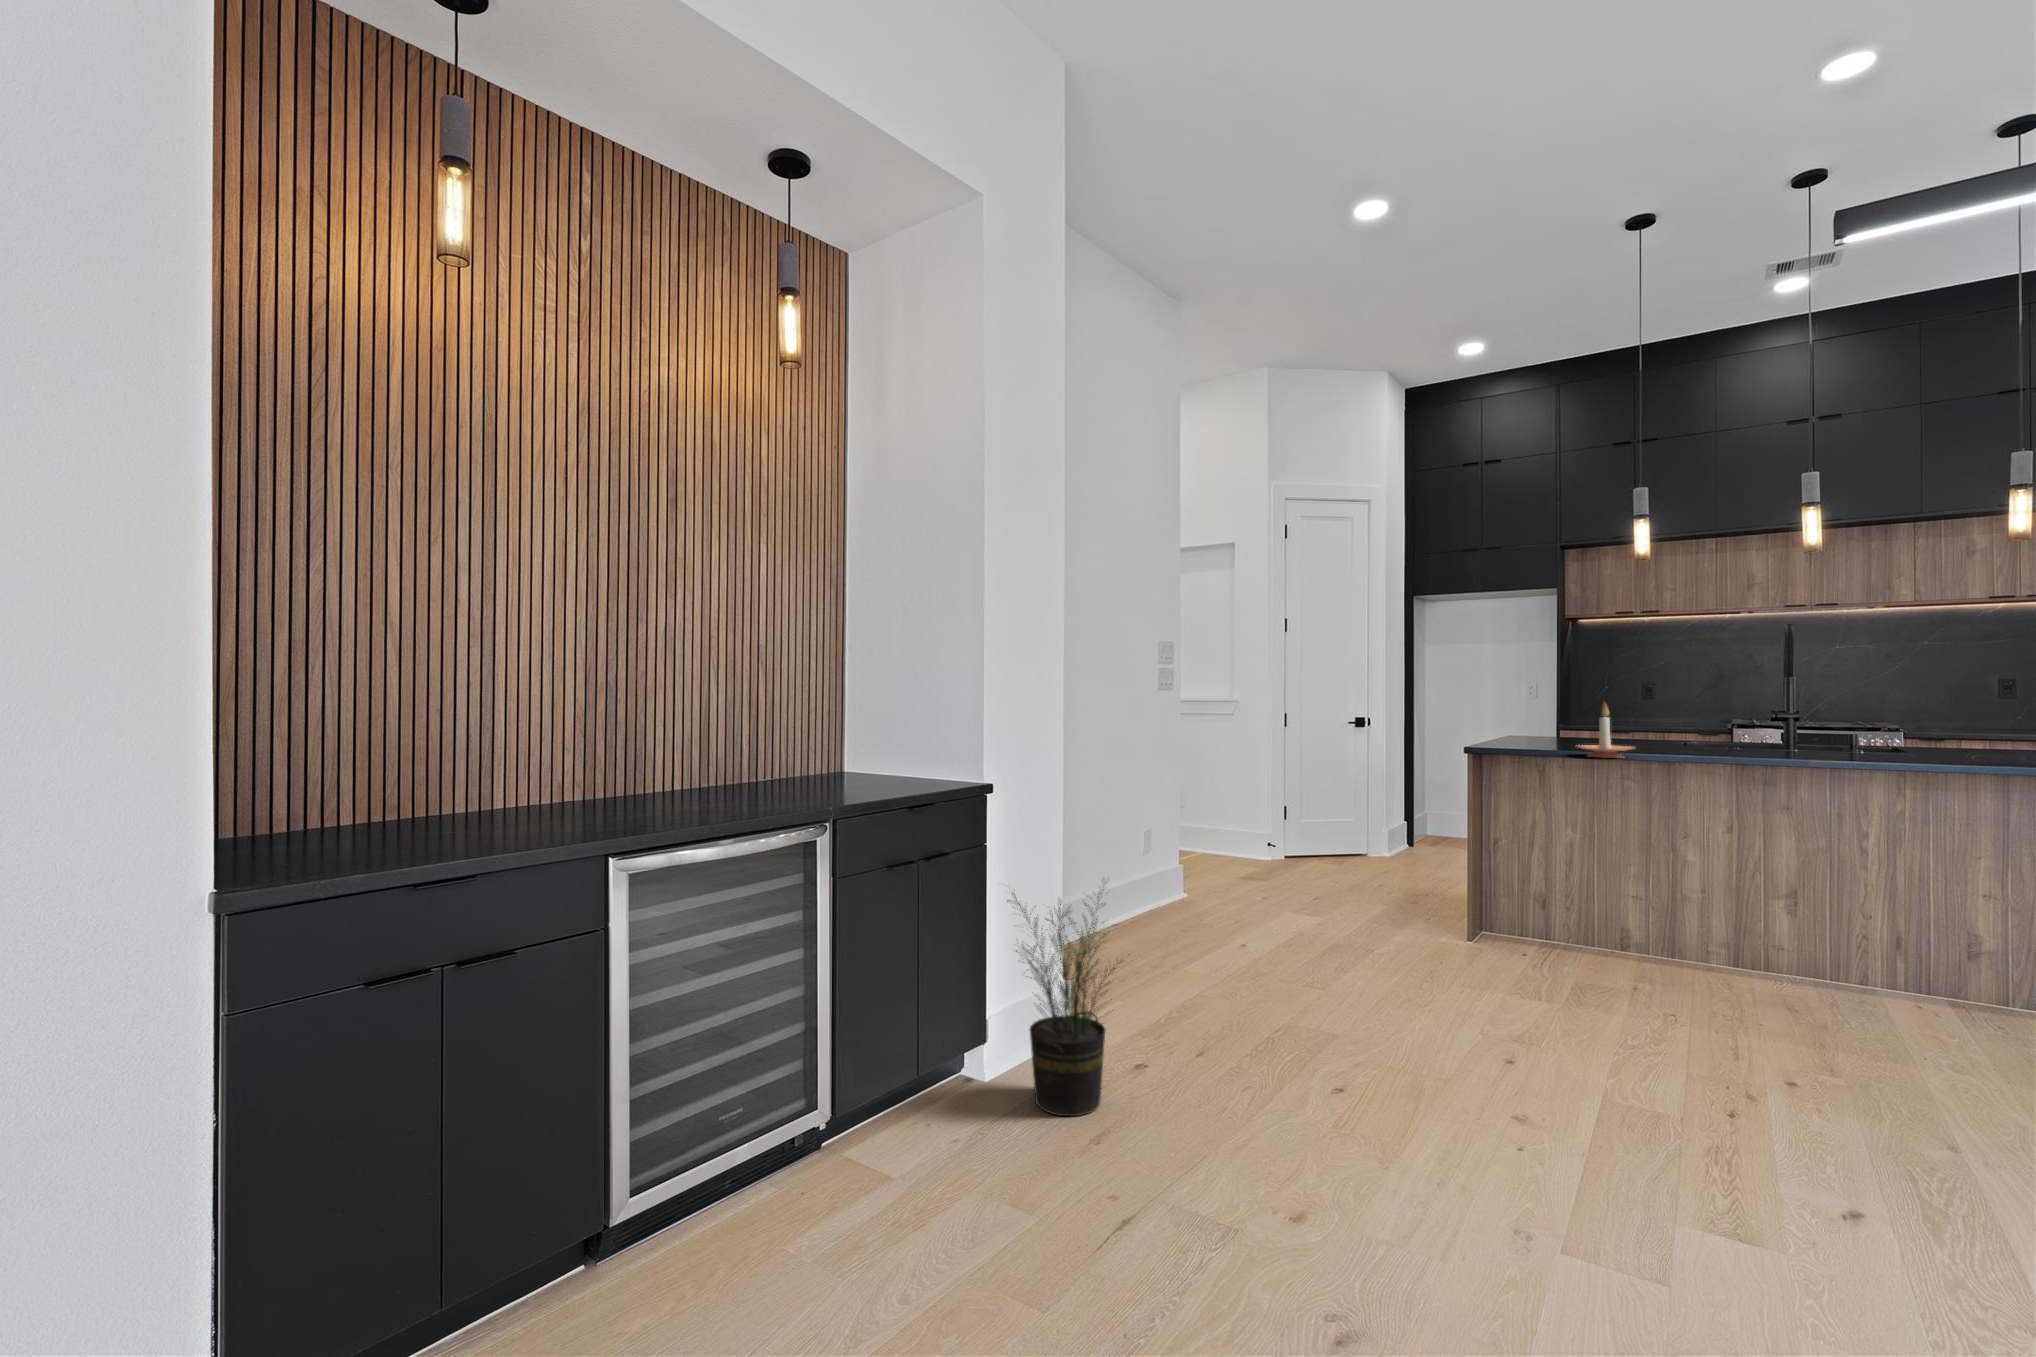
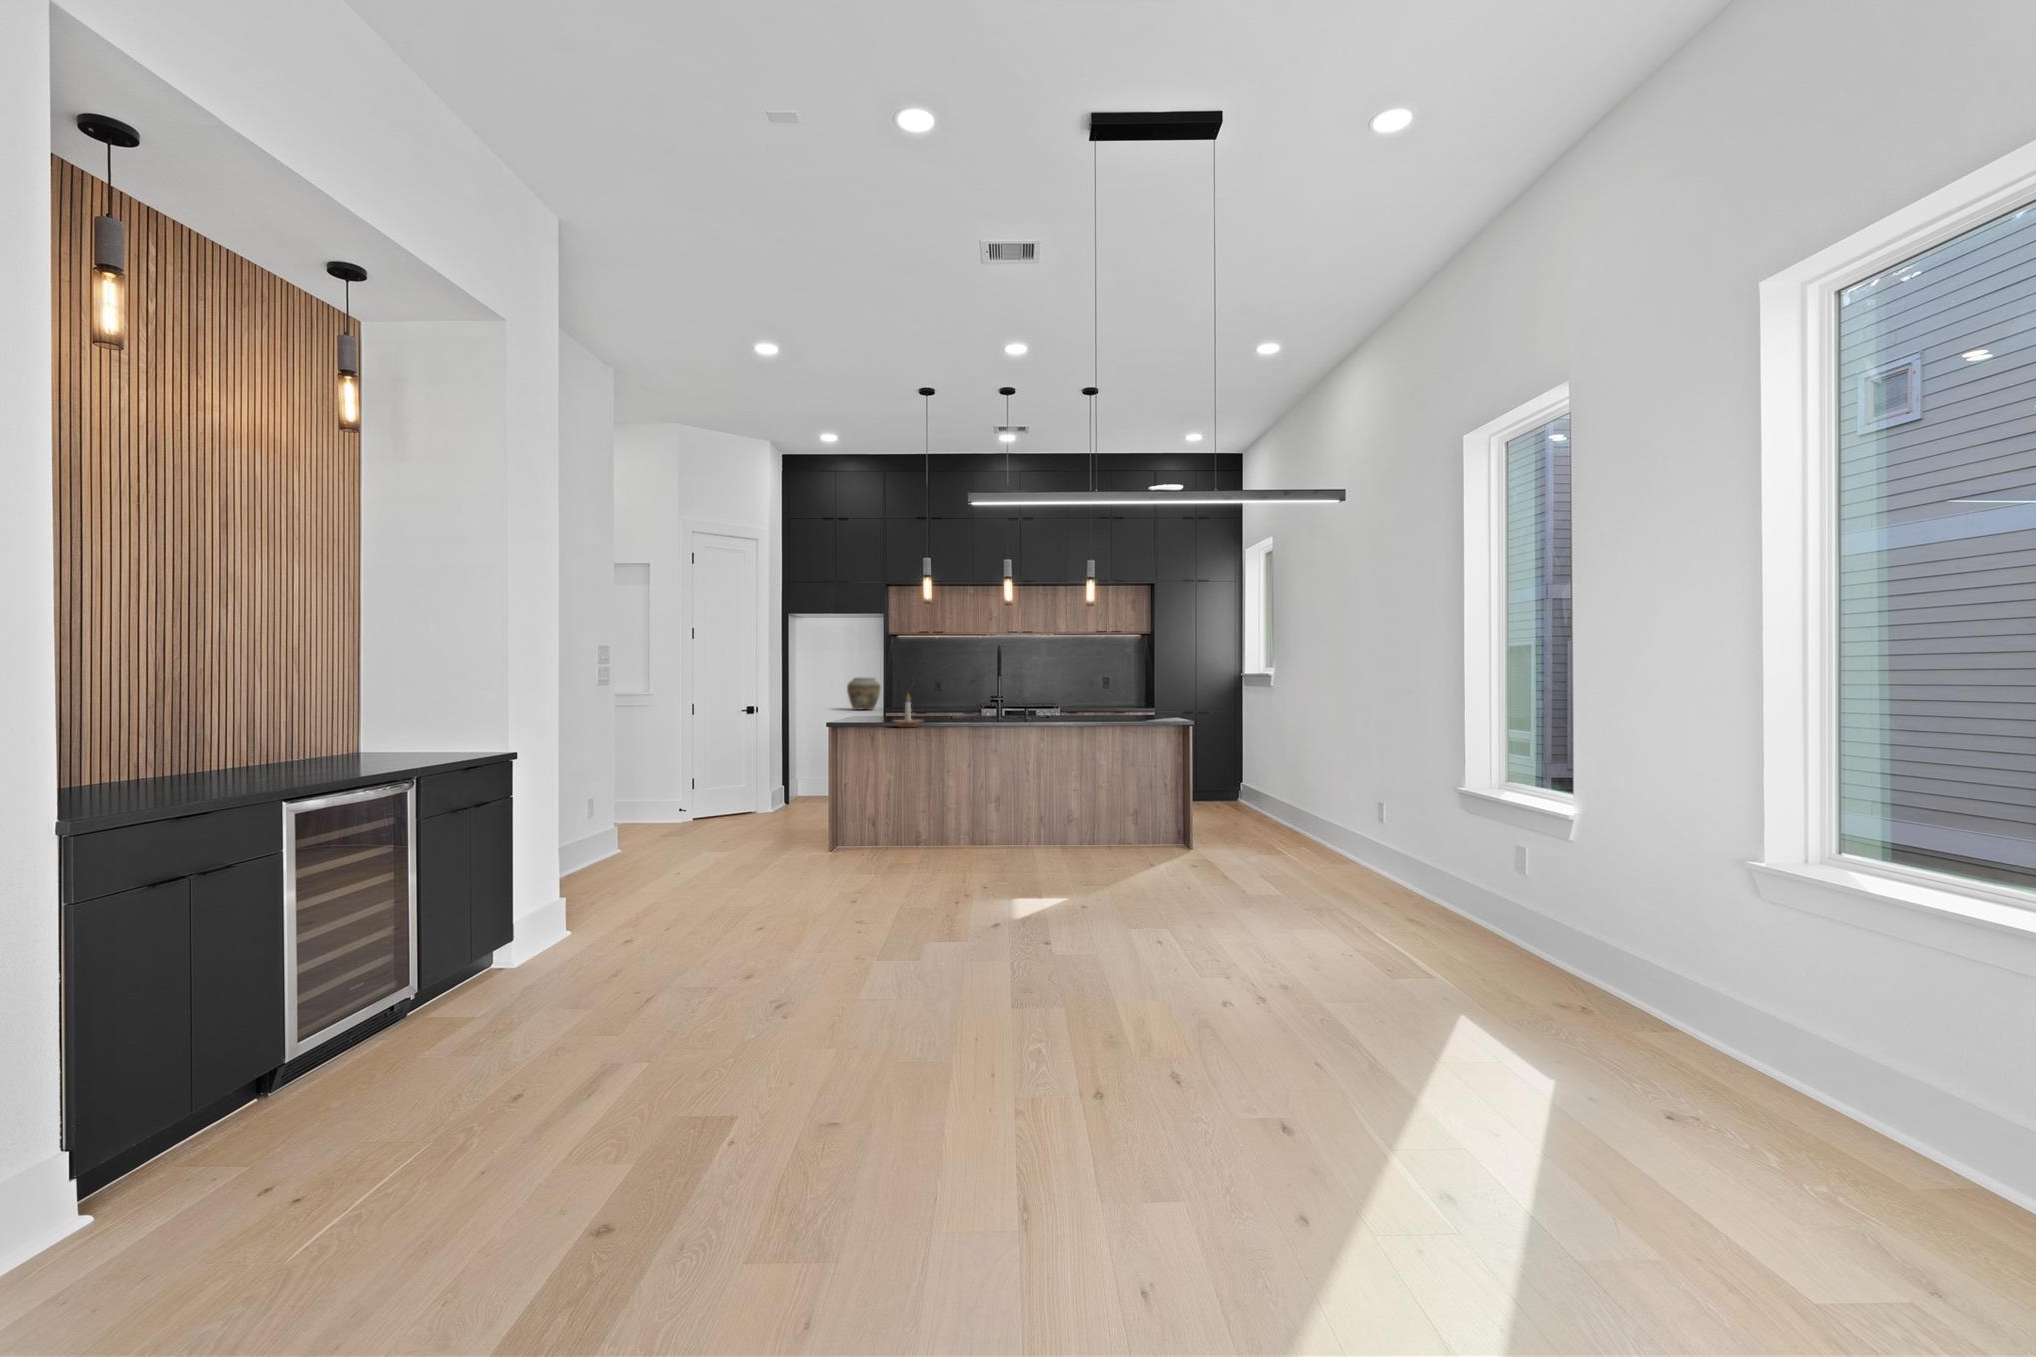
vase: none [1500,679,1552,724] -> present [847,678,880,710]
potted plant: present [1007,879,1121,1116] -> none [523,812,630,973]

